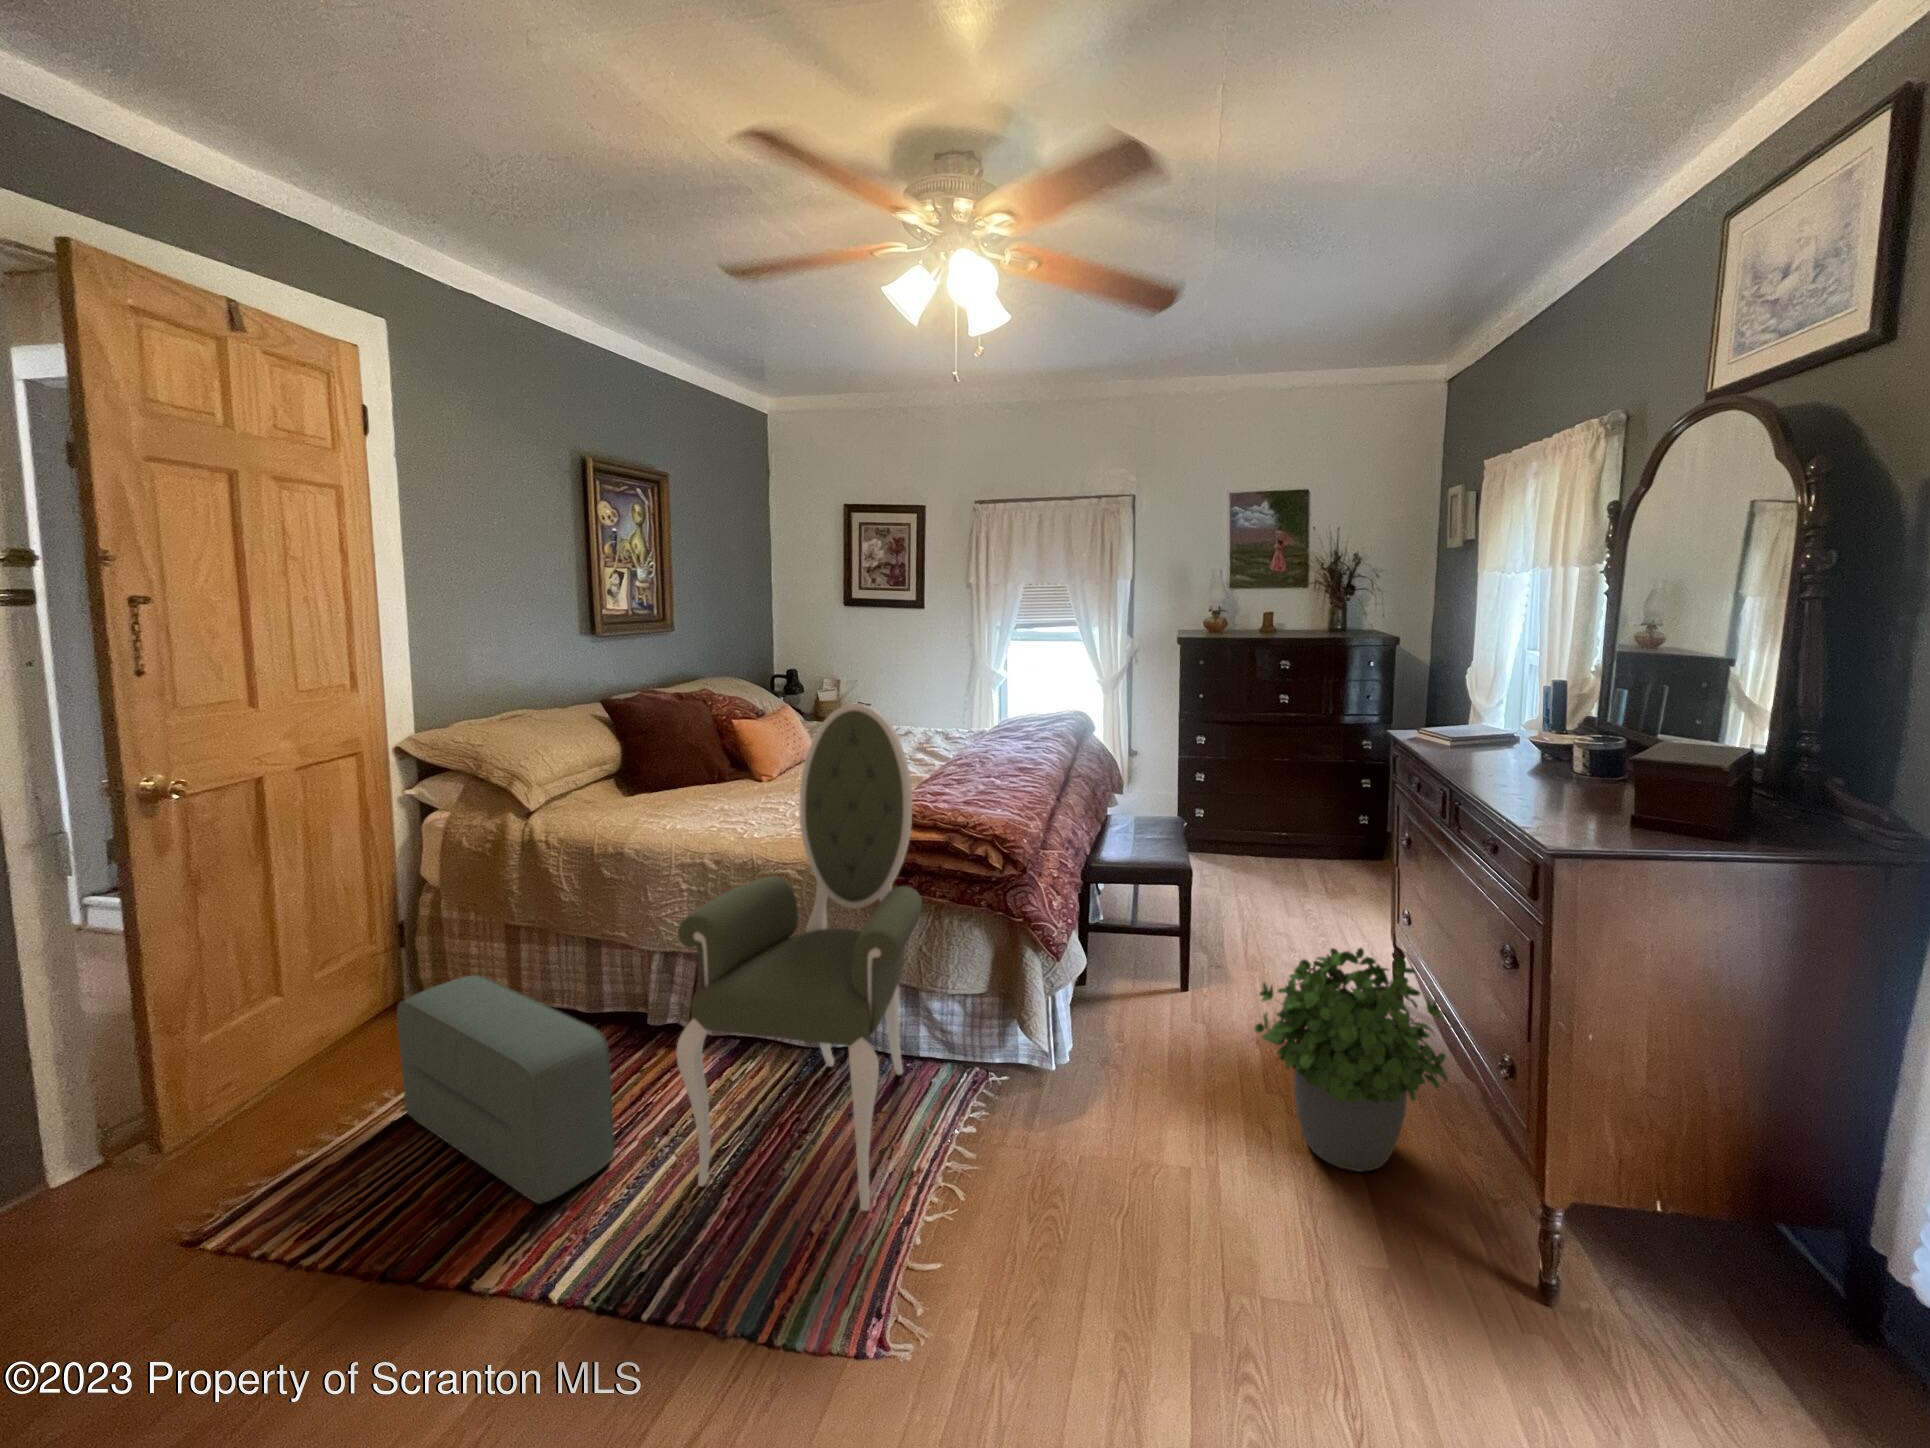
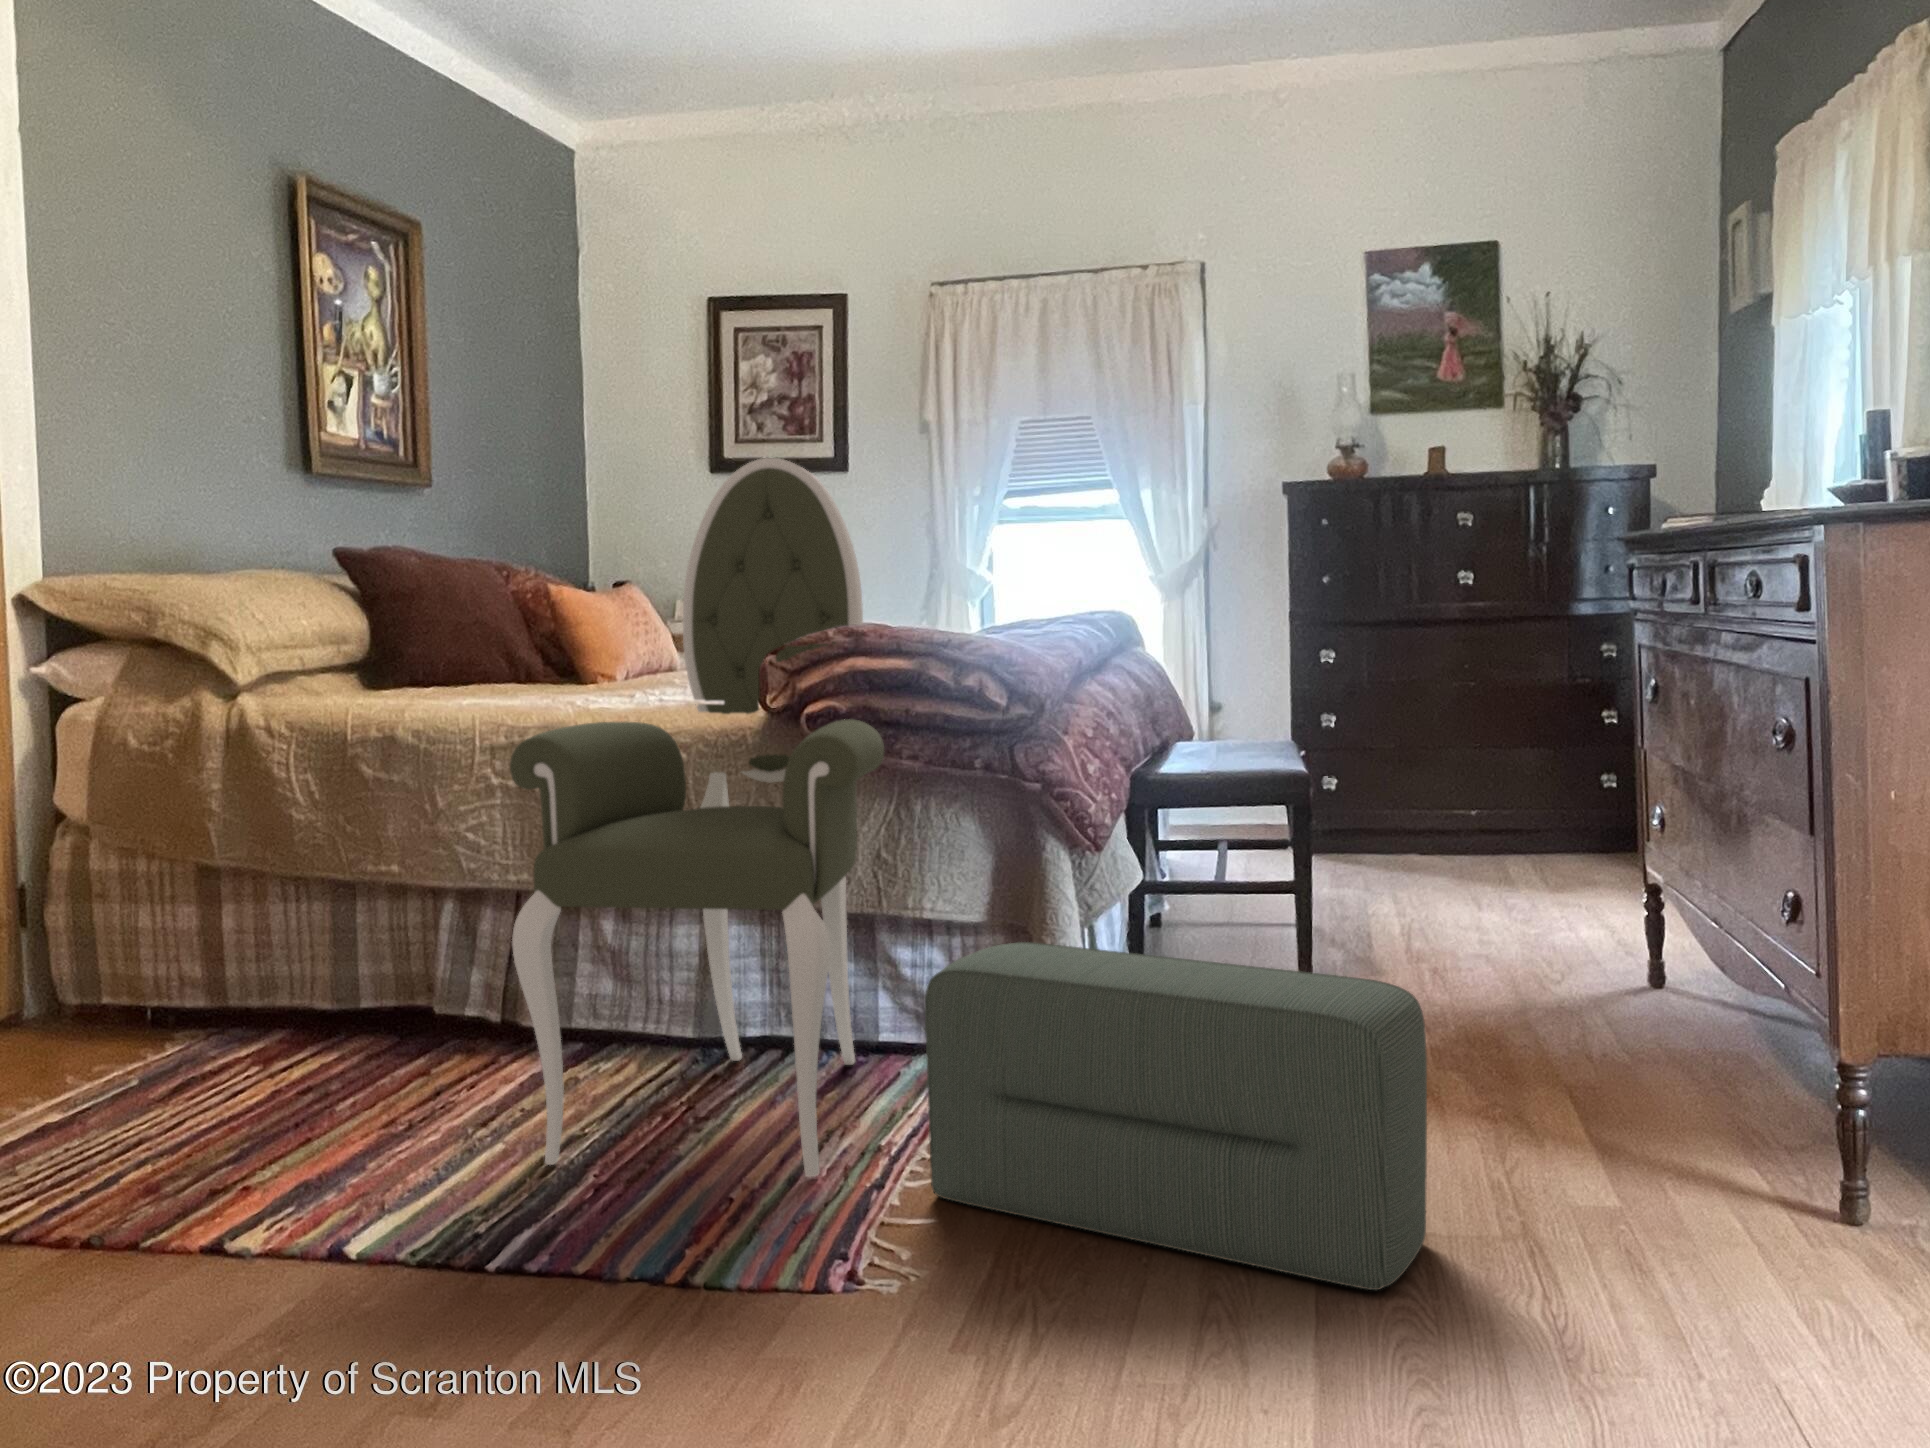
potted plant: present [1255,948,1448,1172] -> none [1414,785,1717,1124]
pouf: present [397,975,614,1204] -> present [925,942,1427,1290]

